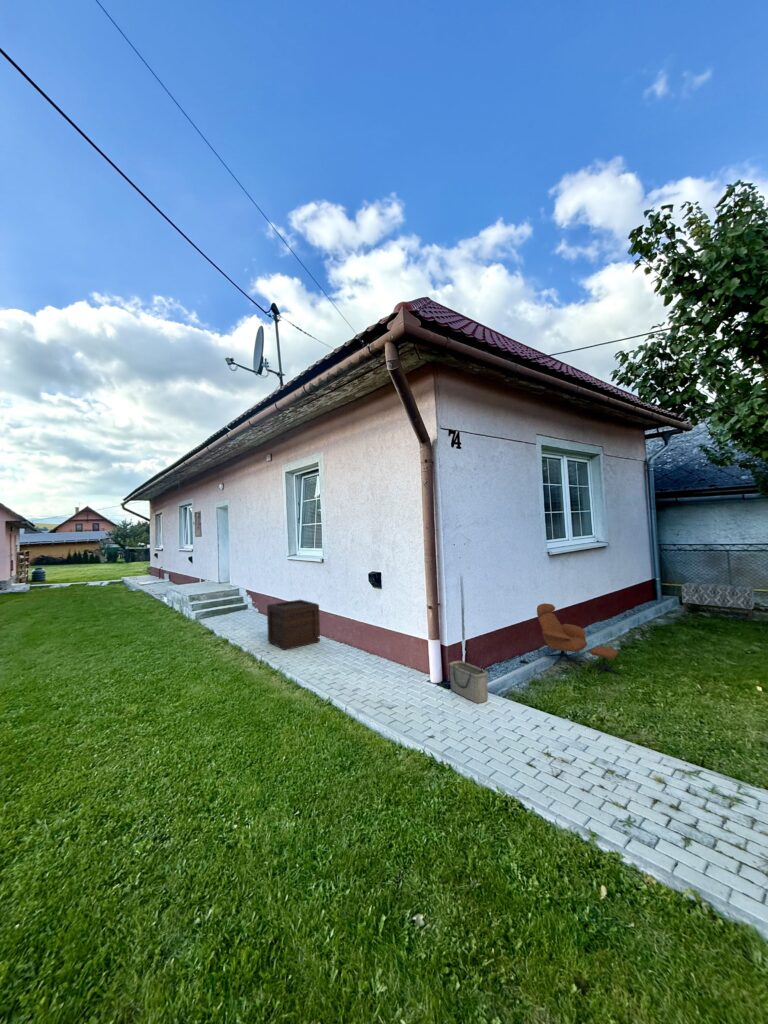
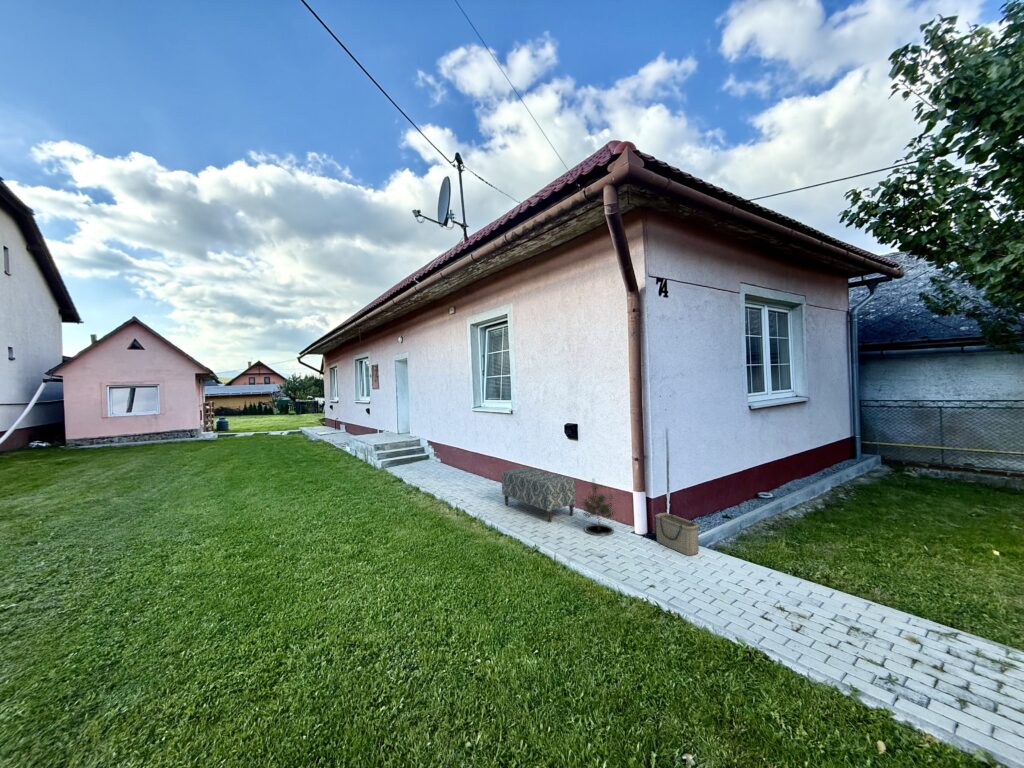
bench: present [681,583,755,617] -> present [502,467,576,522]
wooden crate: present [267,600,320,650] -> none [457,450,509,499]
lounge chair: present [537,603,621,675] -> none [740,458,836,534]
potted tree: none [377,627,415,686] -> present [582,483,615,536]

